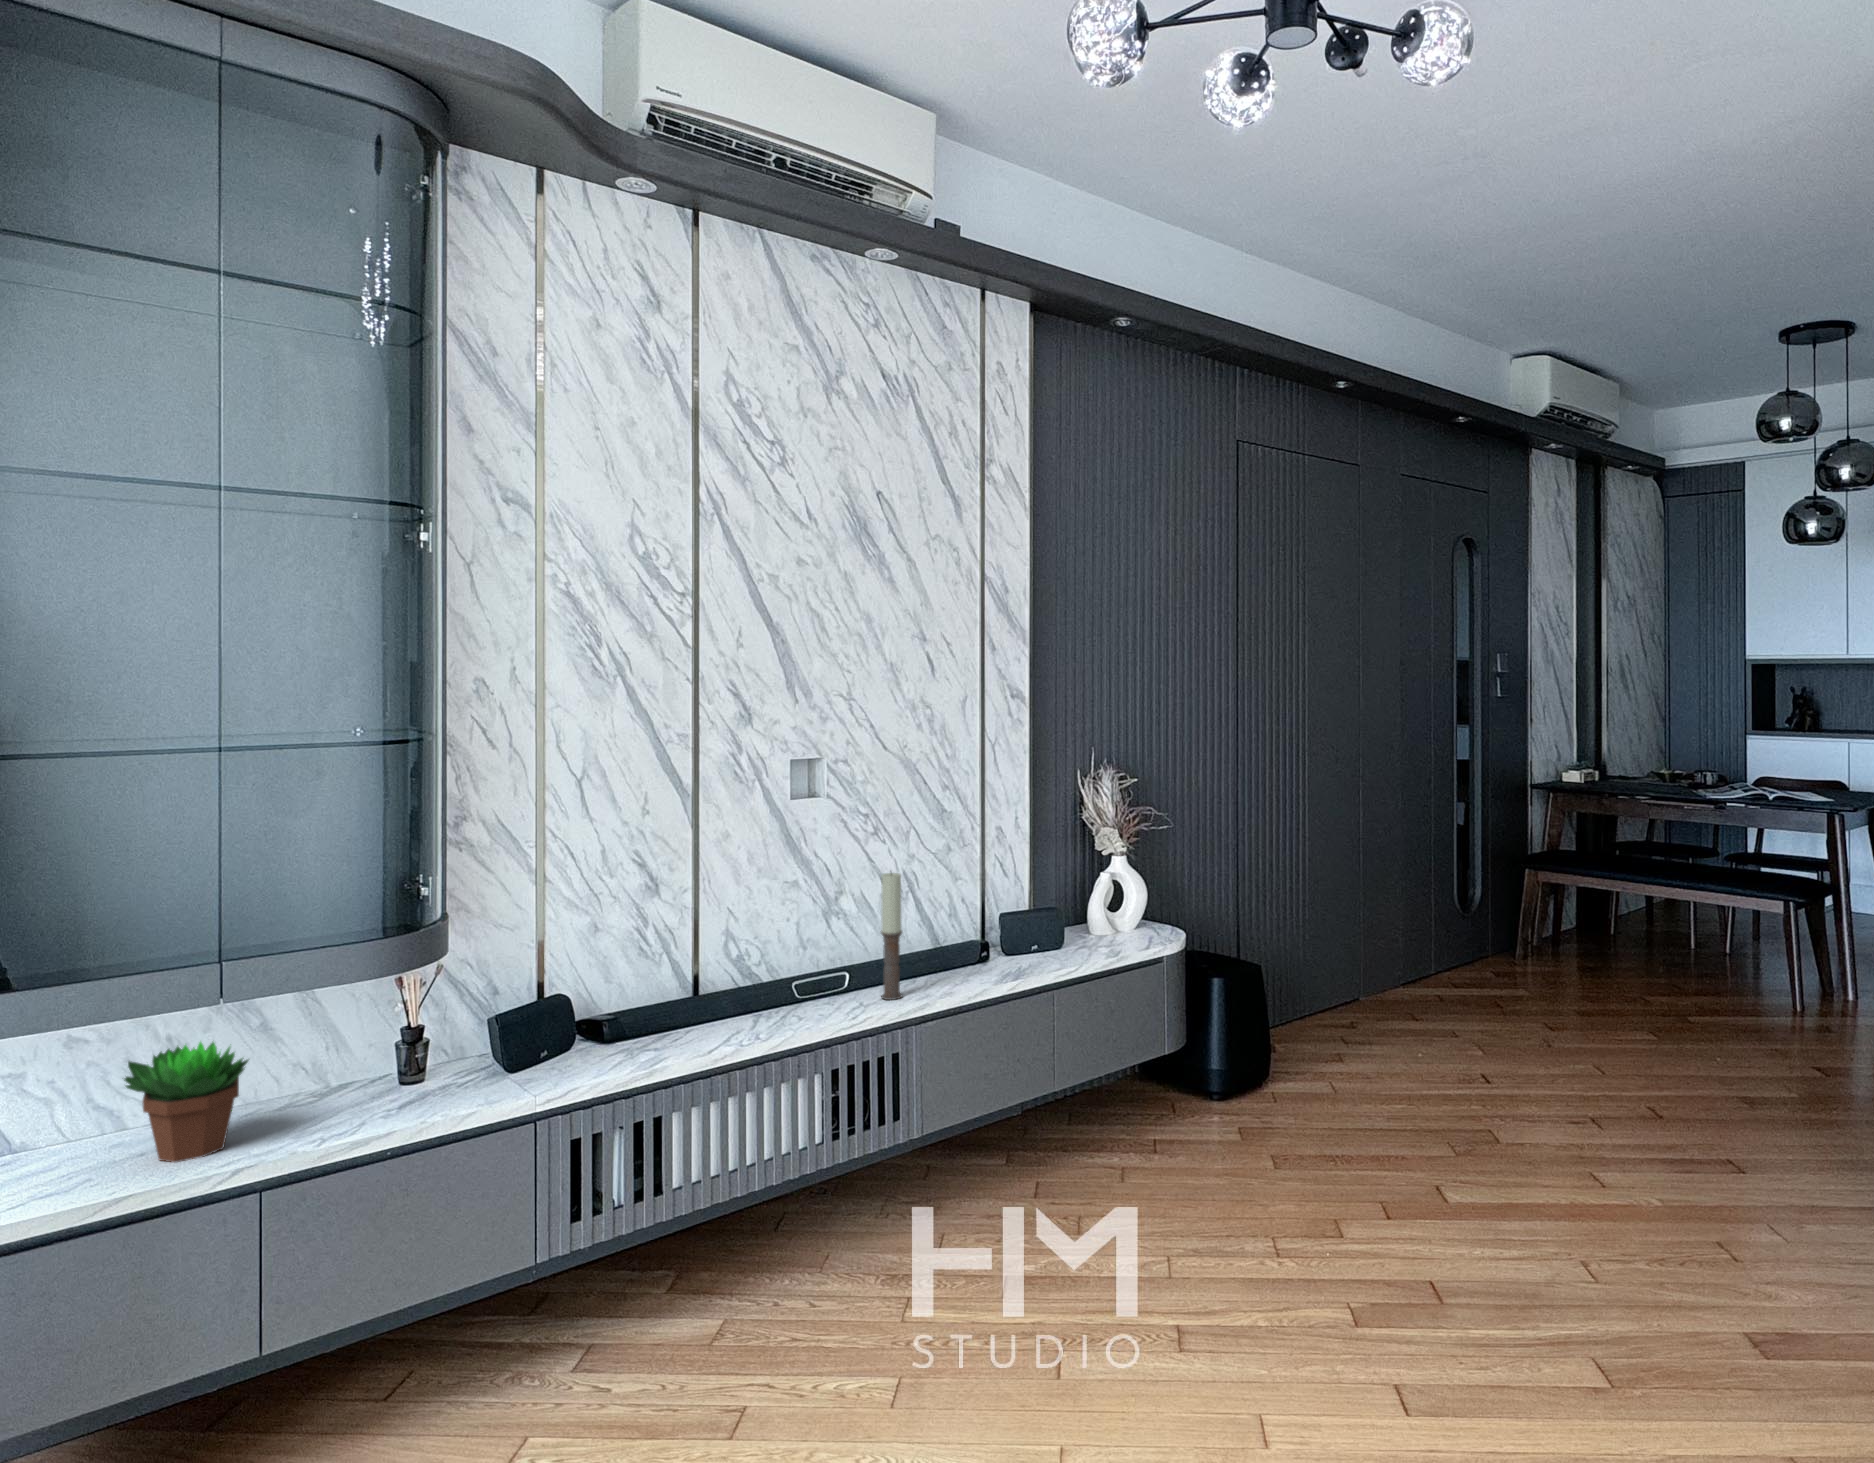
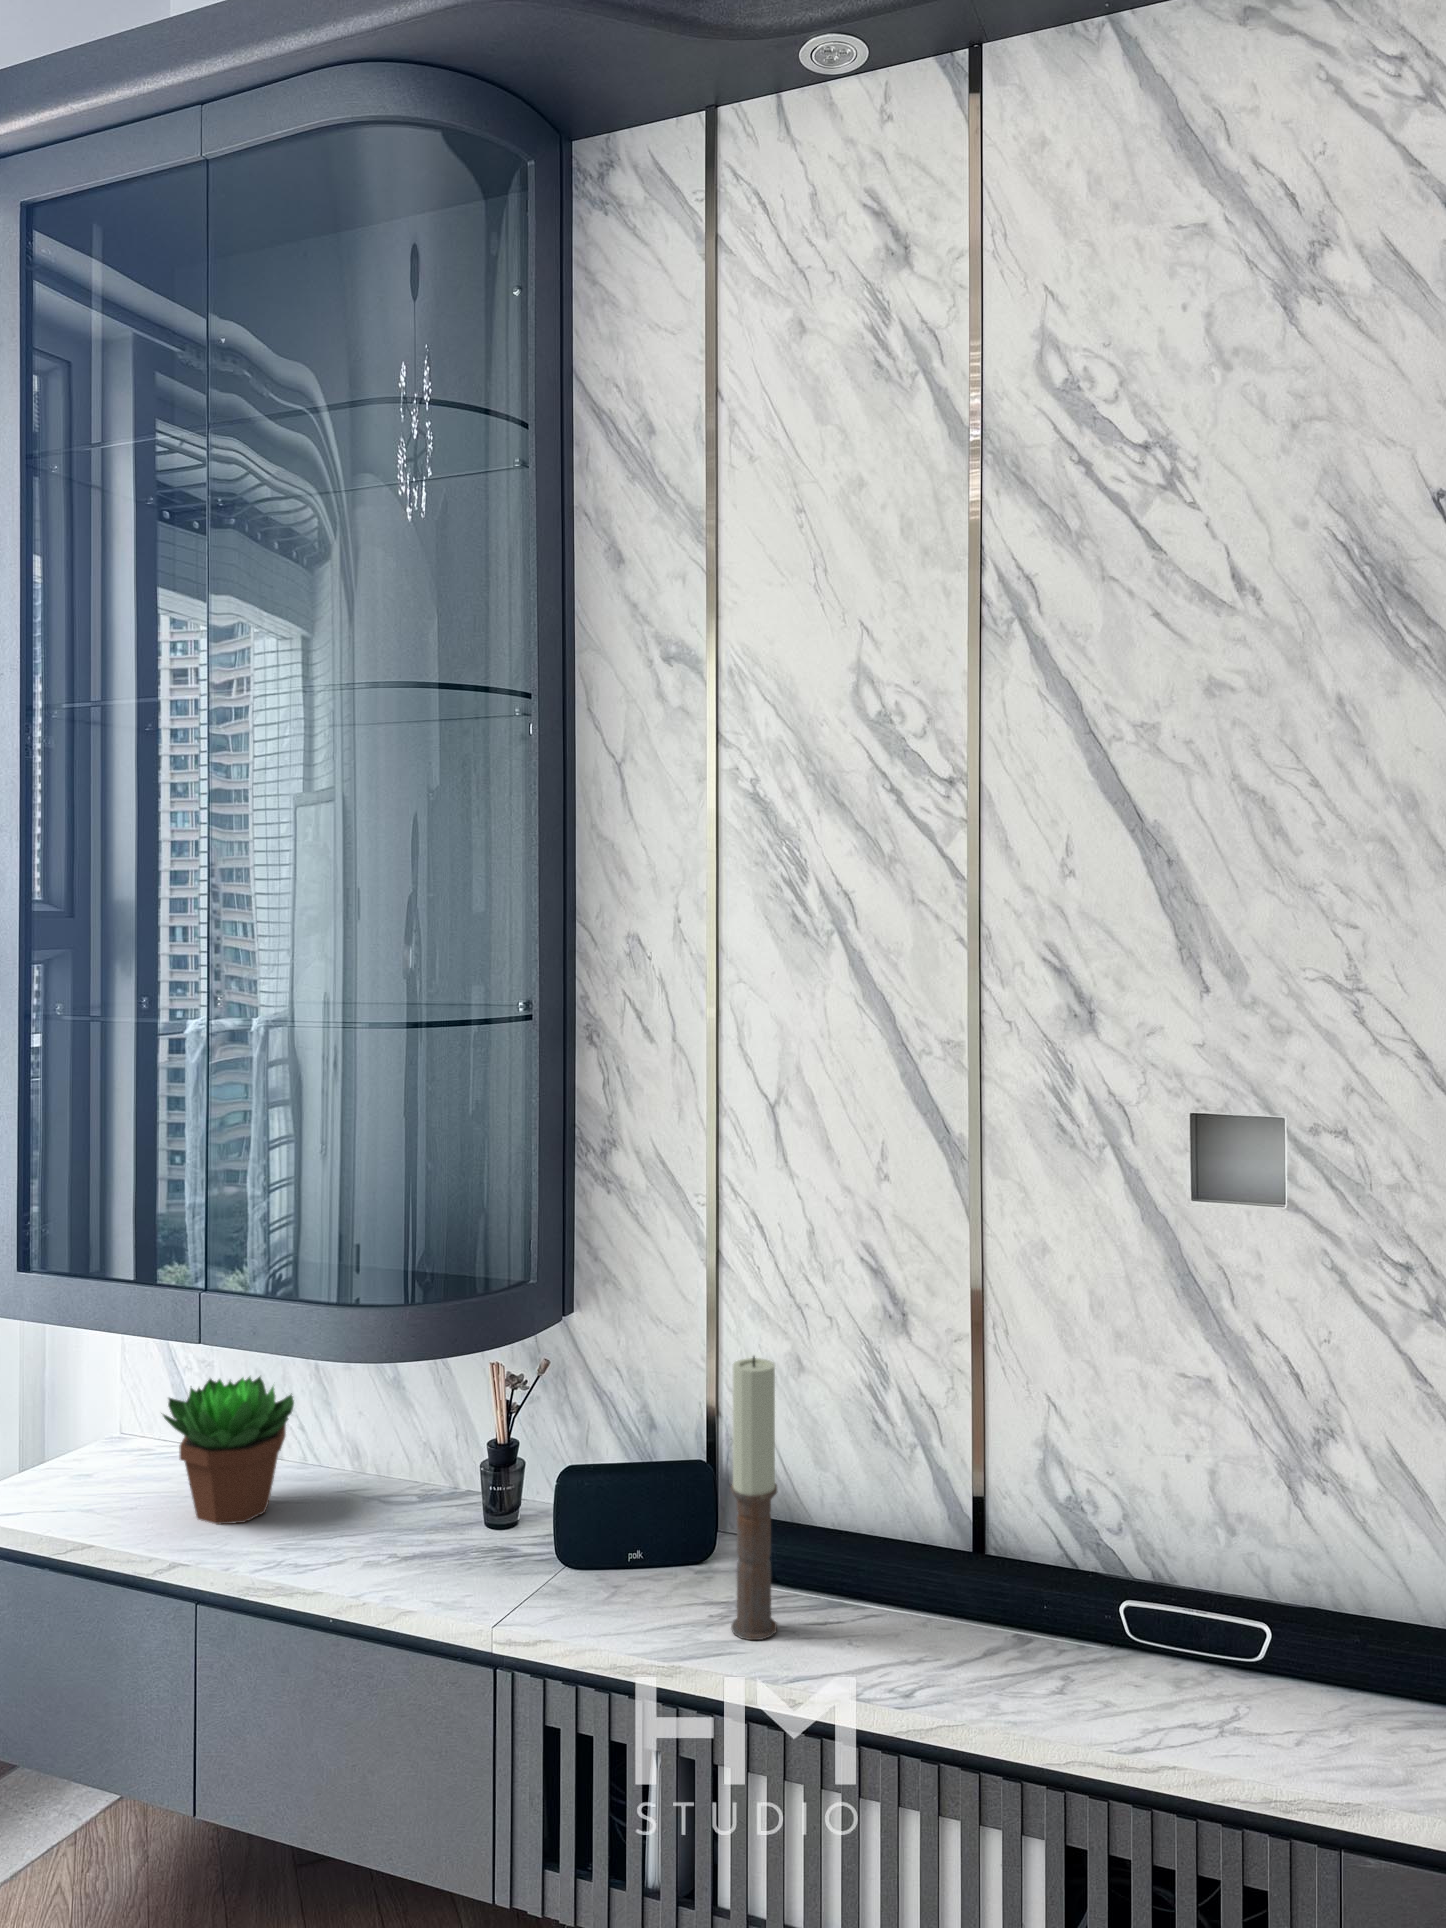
candle: present [881,872,902,1000] -> present [730,1356,777,1640]

